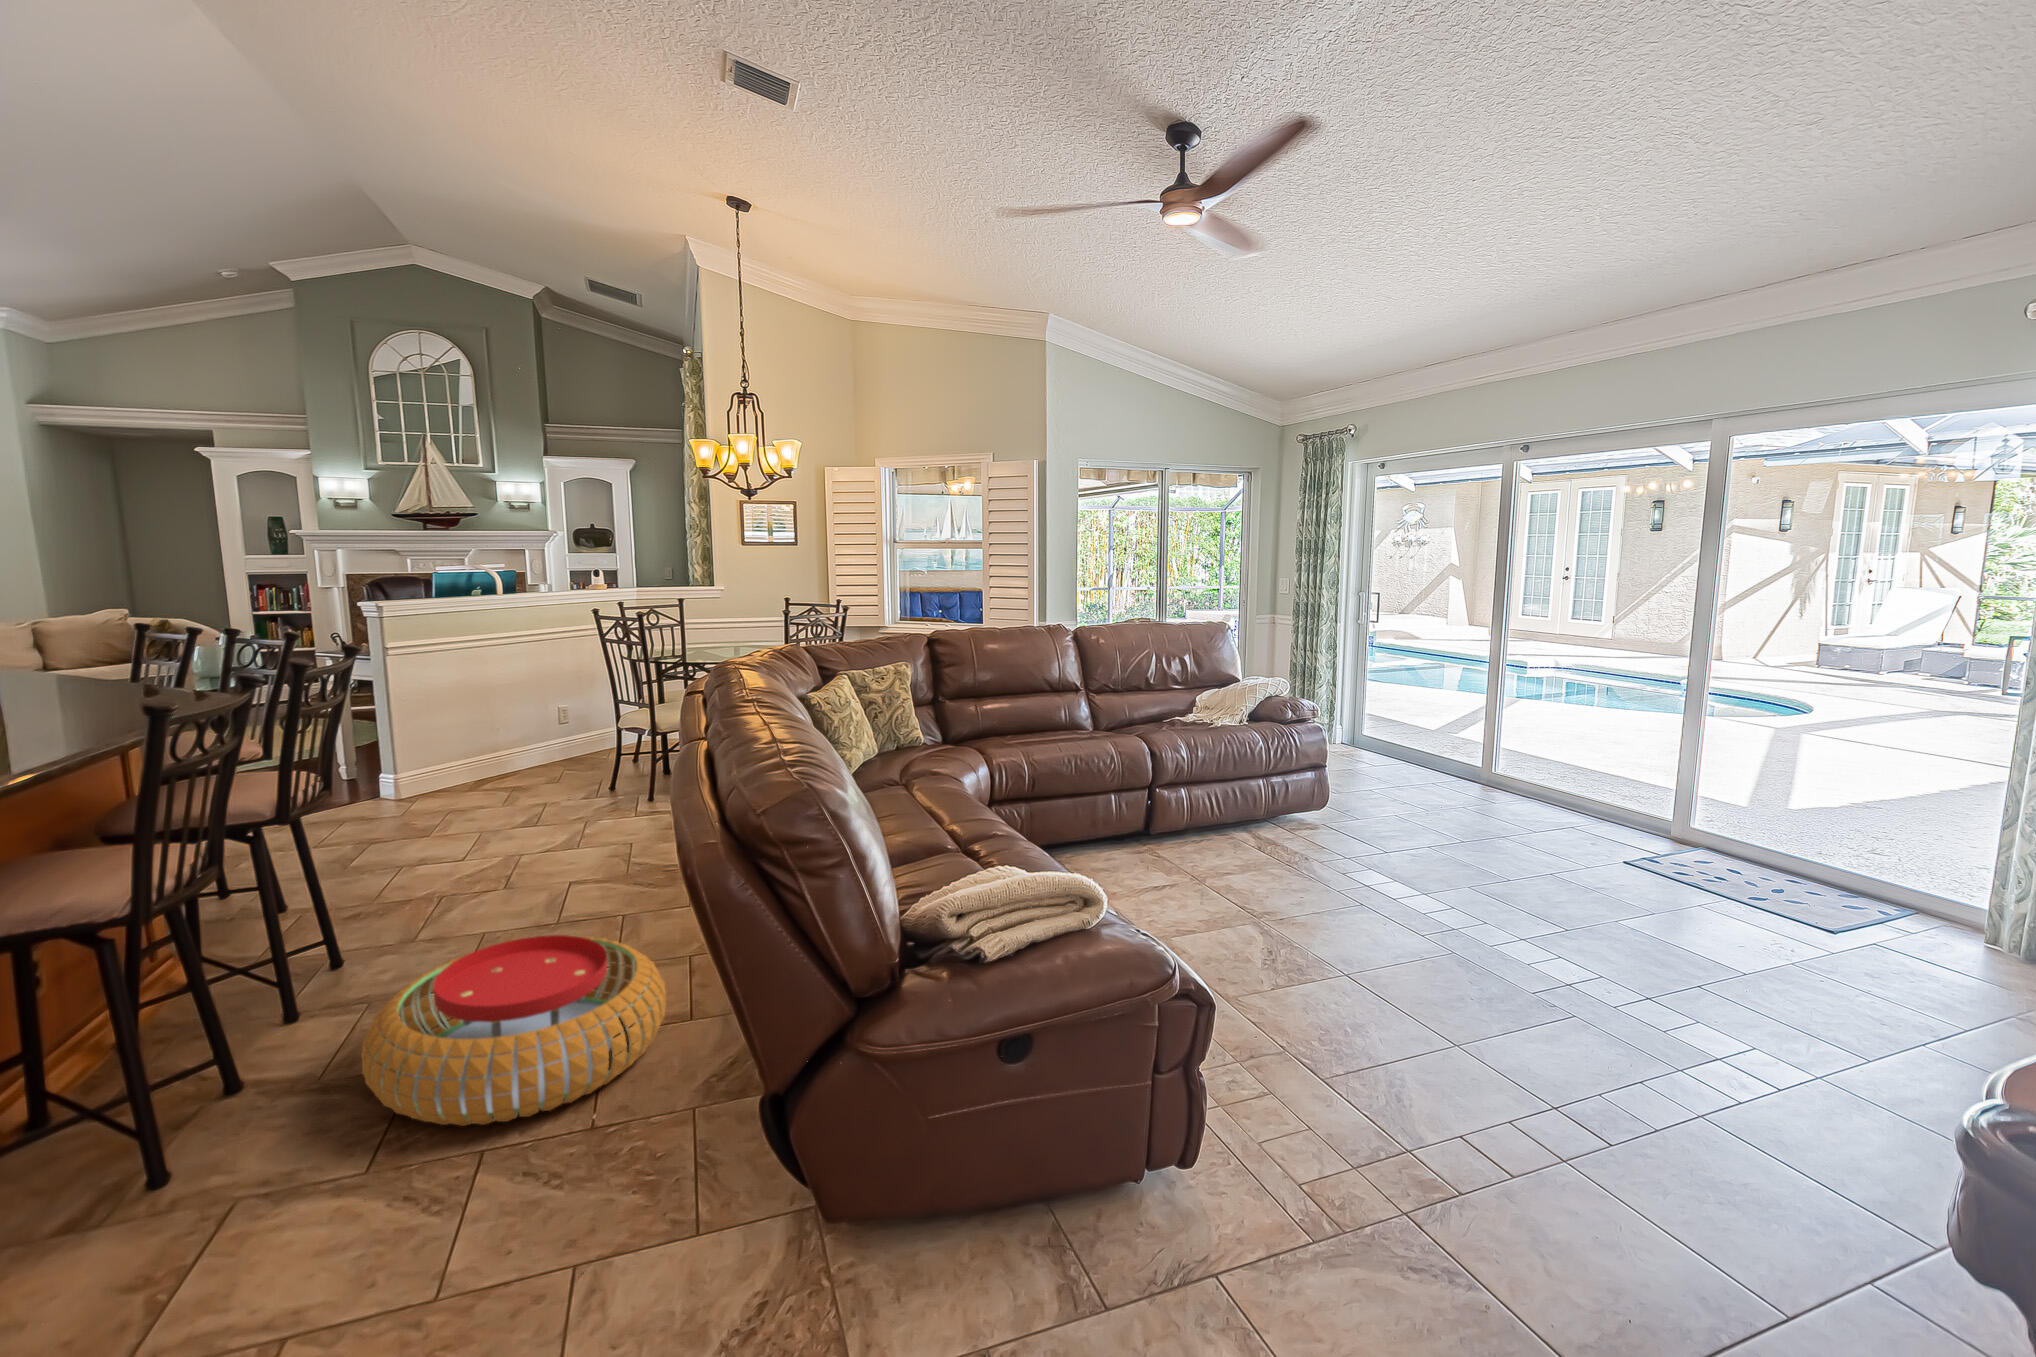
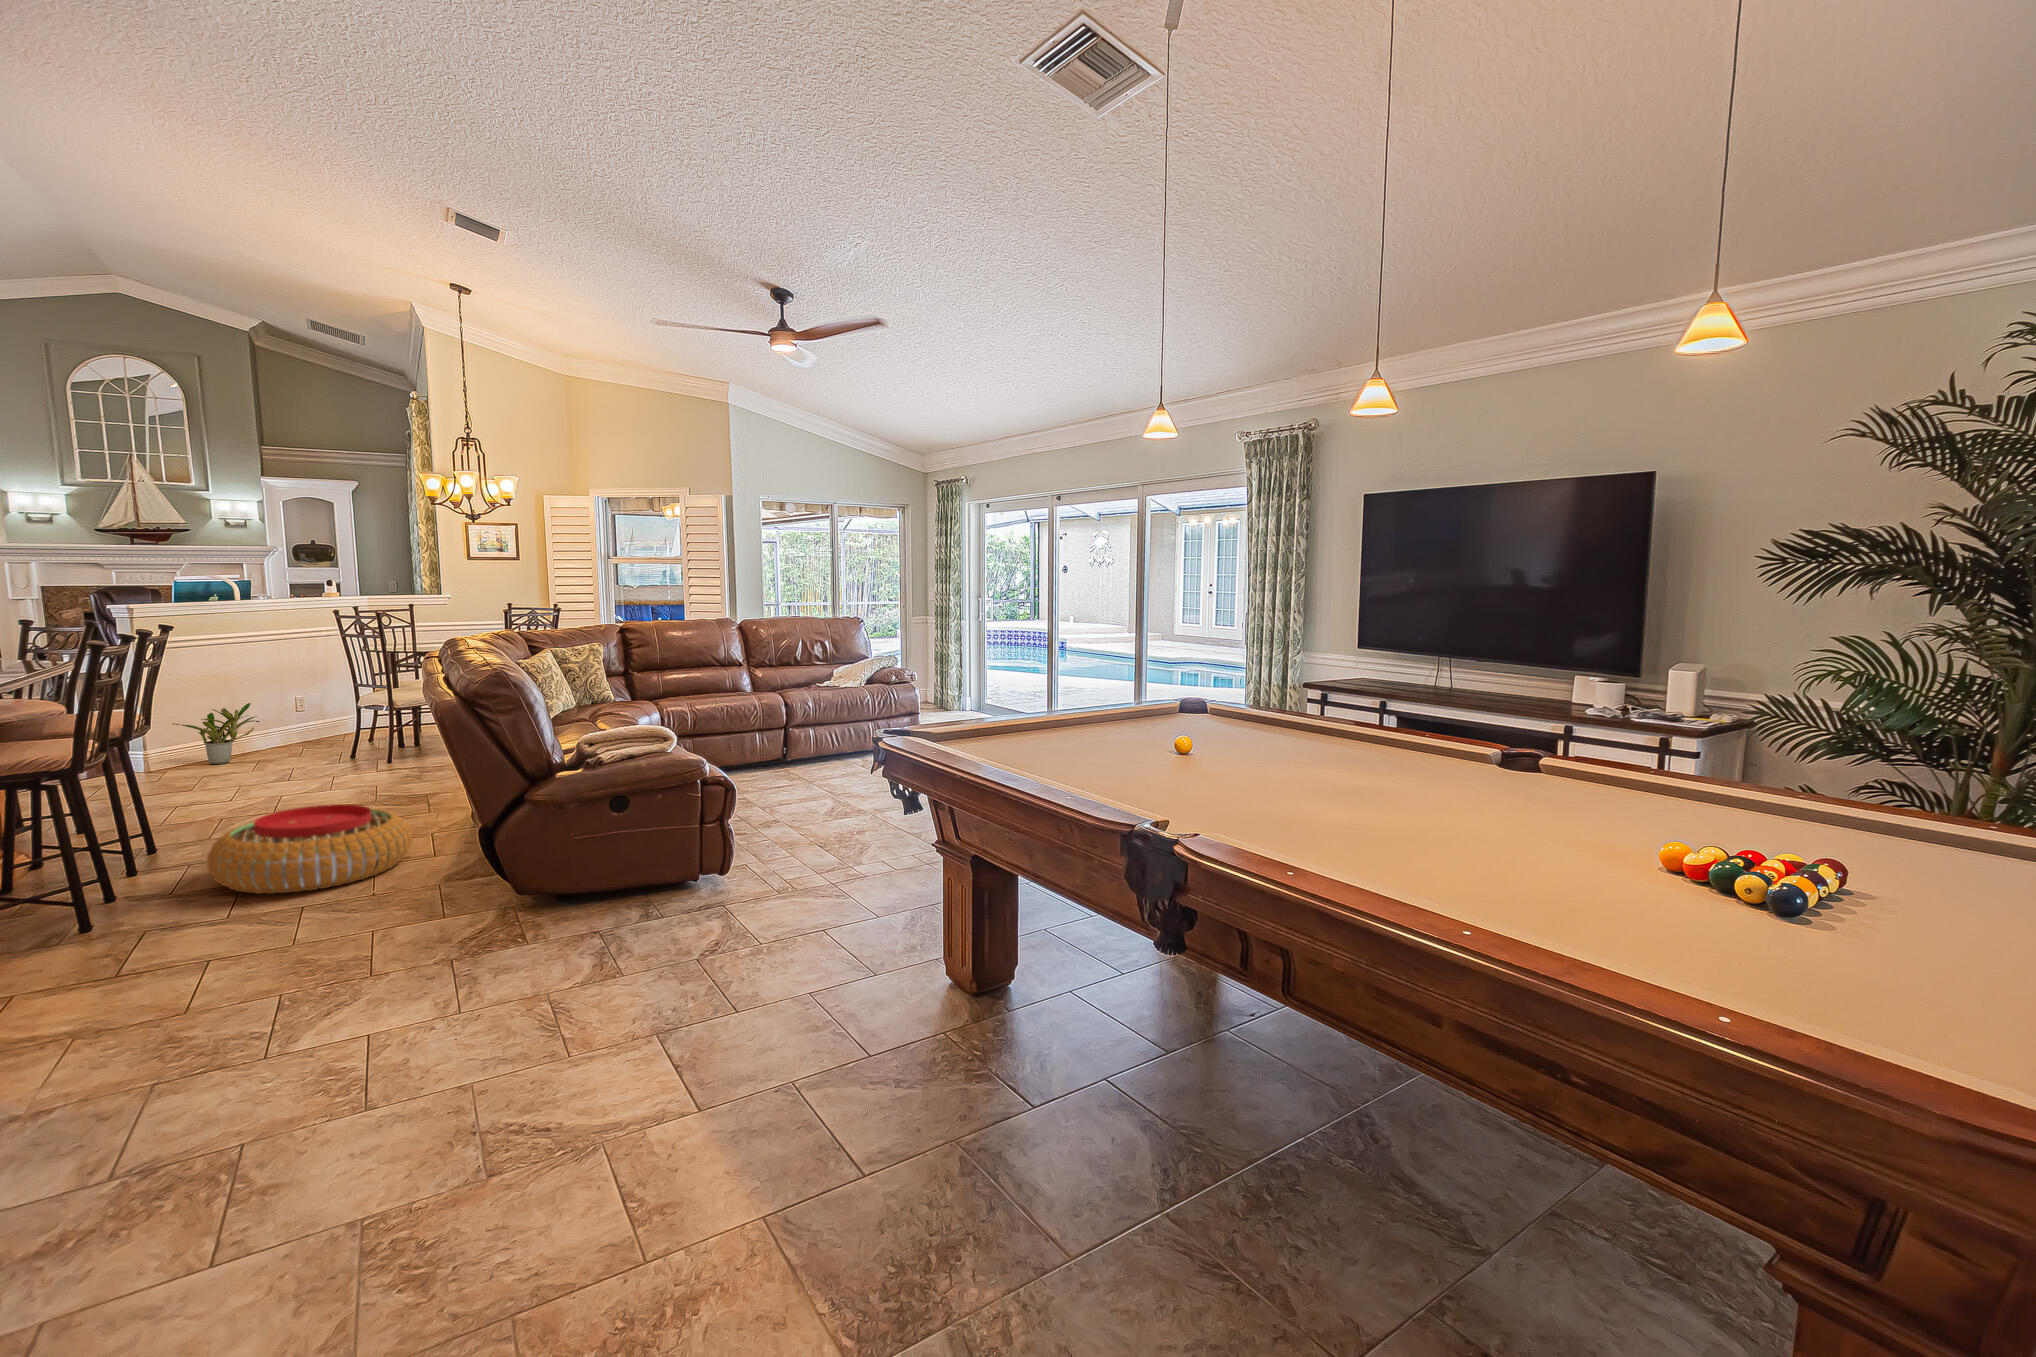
potted plant: none [422,718,517,792] -> present [174,703,260,764]

